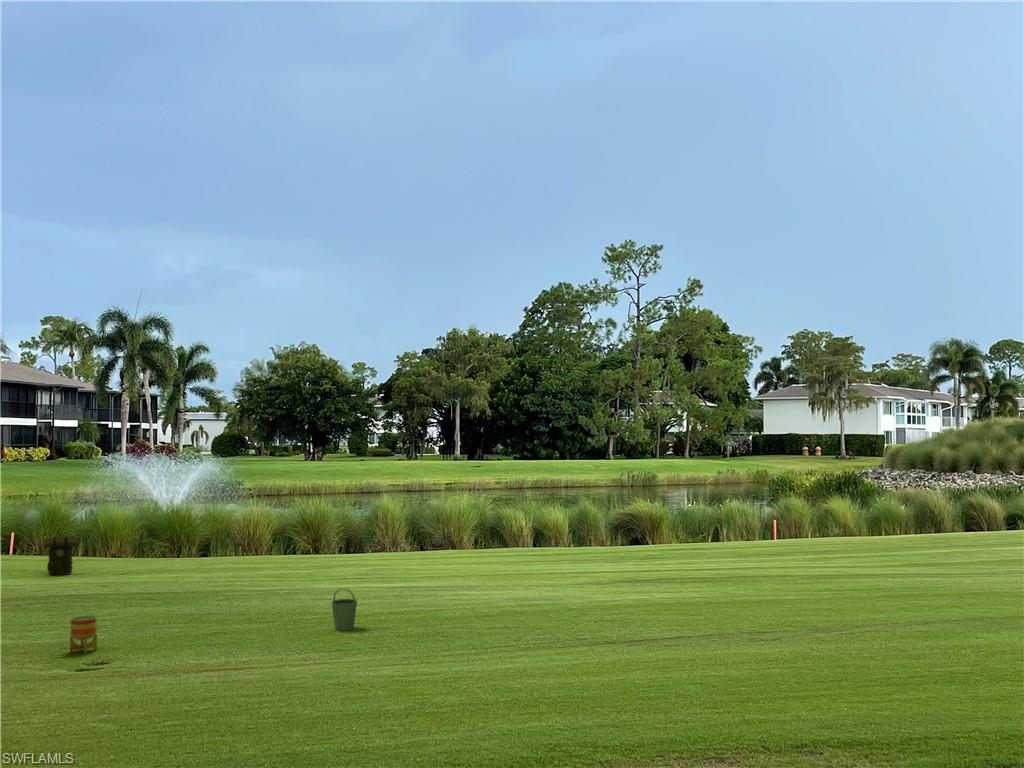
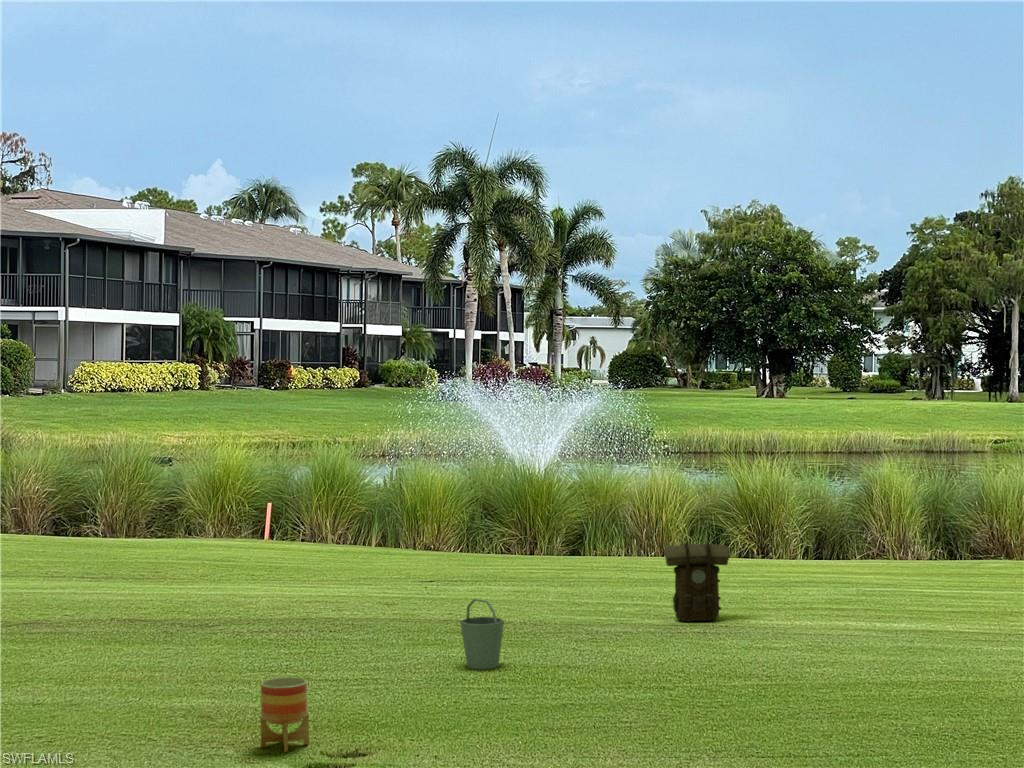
backpack: present [43,536,78,576] -> present [665,543,729,622]
bucket: present [332,589,357,631] -> present [460,599,504,670]

